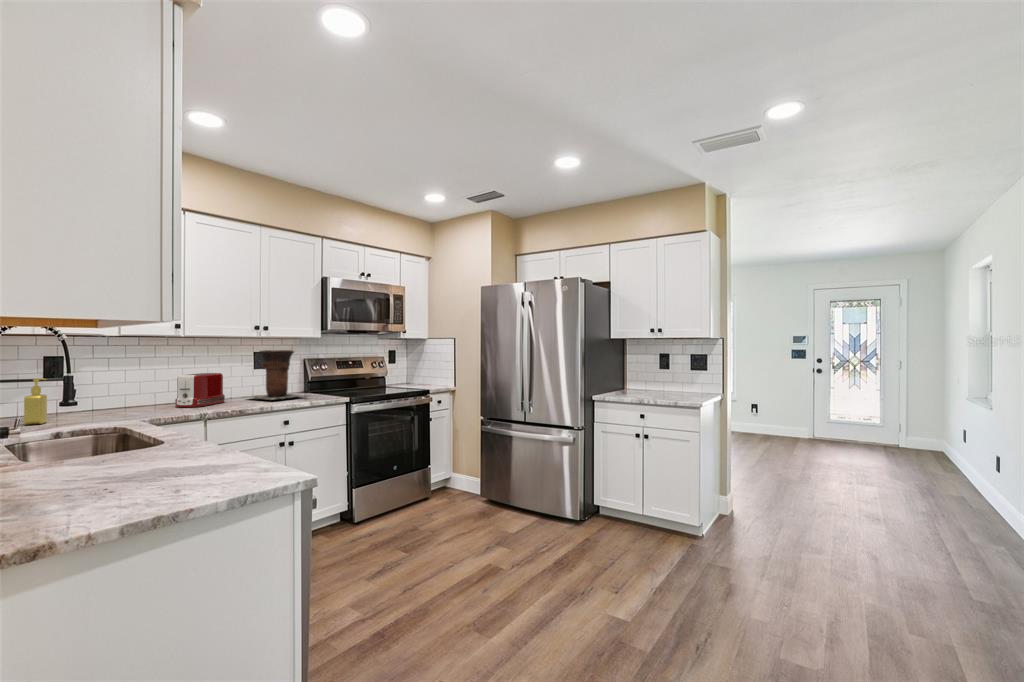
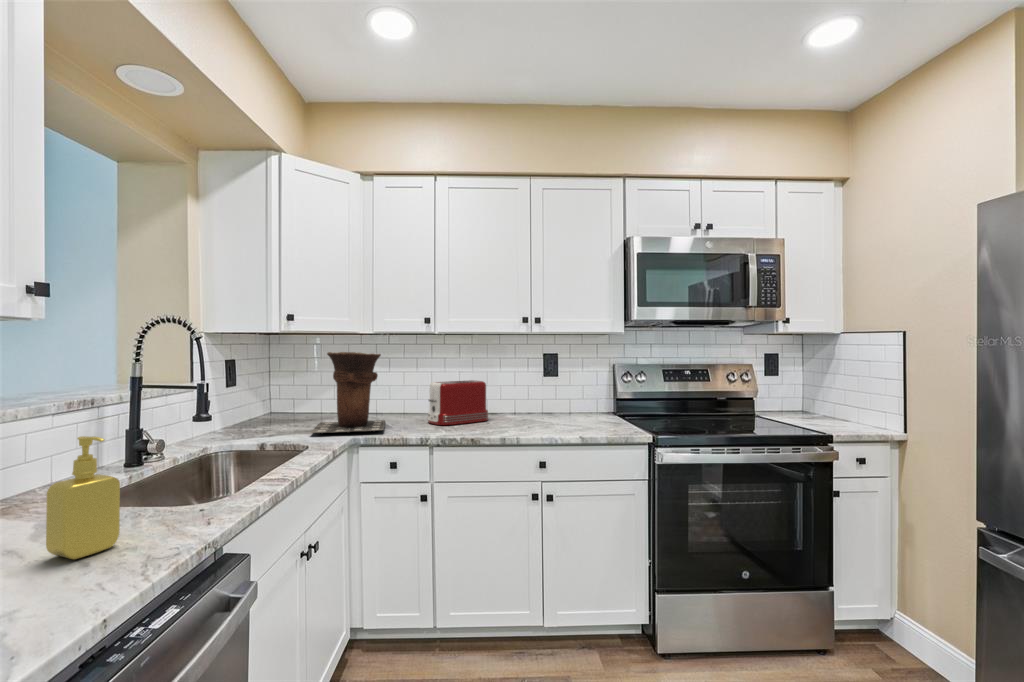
vase: present [251,350,303,400] -> present [310,352,385,433]
soap dispenser: present [24,379,47,425] -> present [46,436,120,560]

